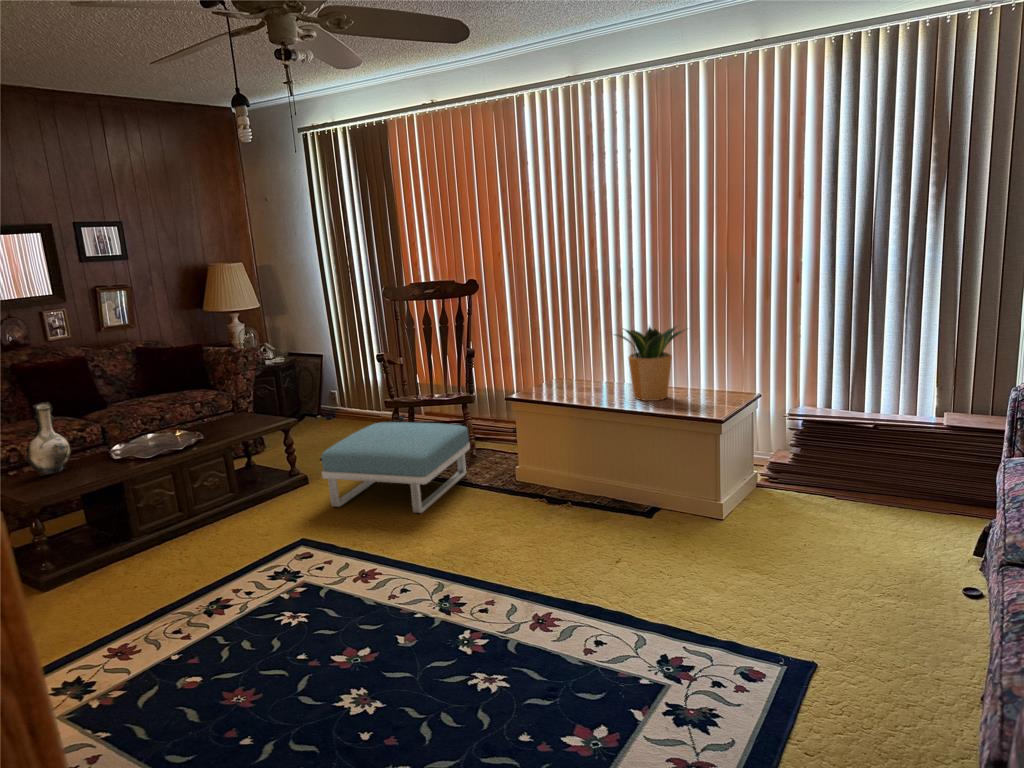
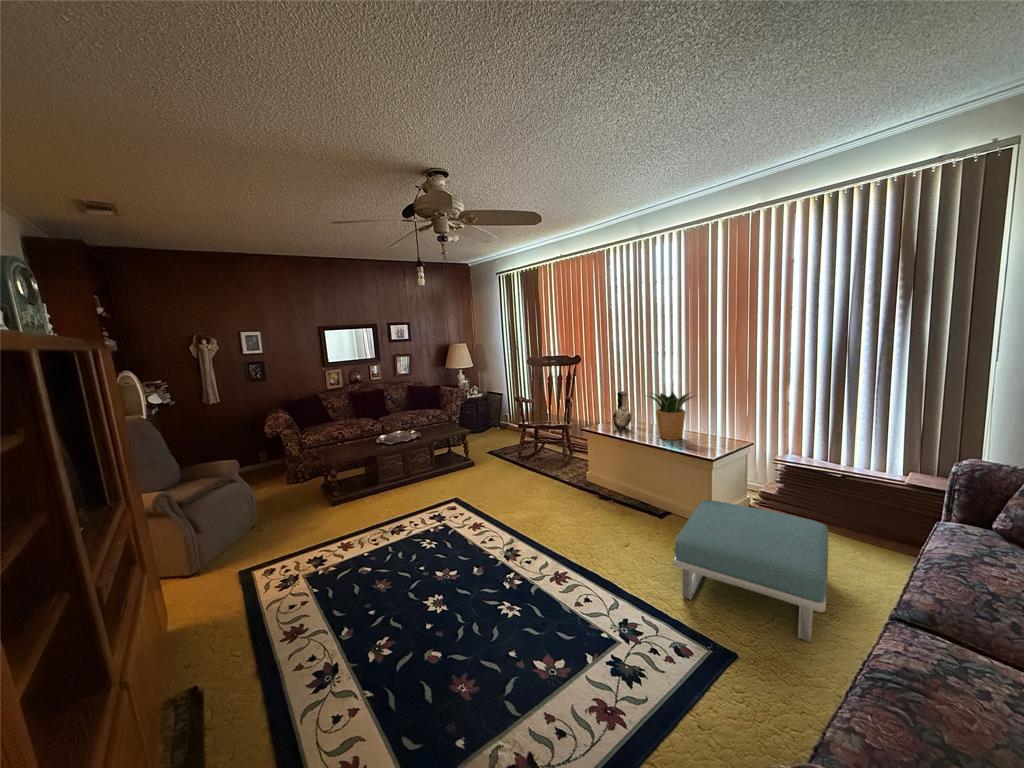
decorative vase: present [26,402,70,475] -> present [613,391,631,430]
footstool: present [321,422,470,513] -> present [674,500,829,642]

